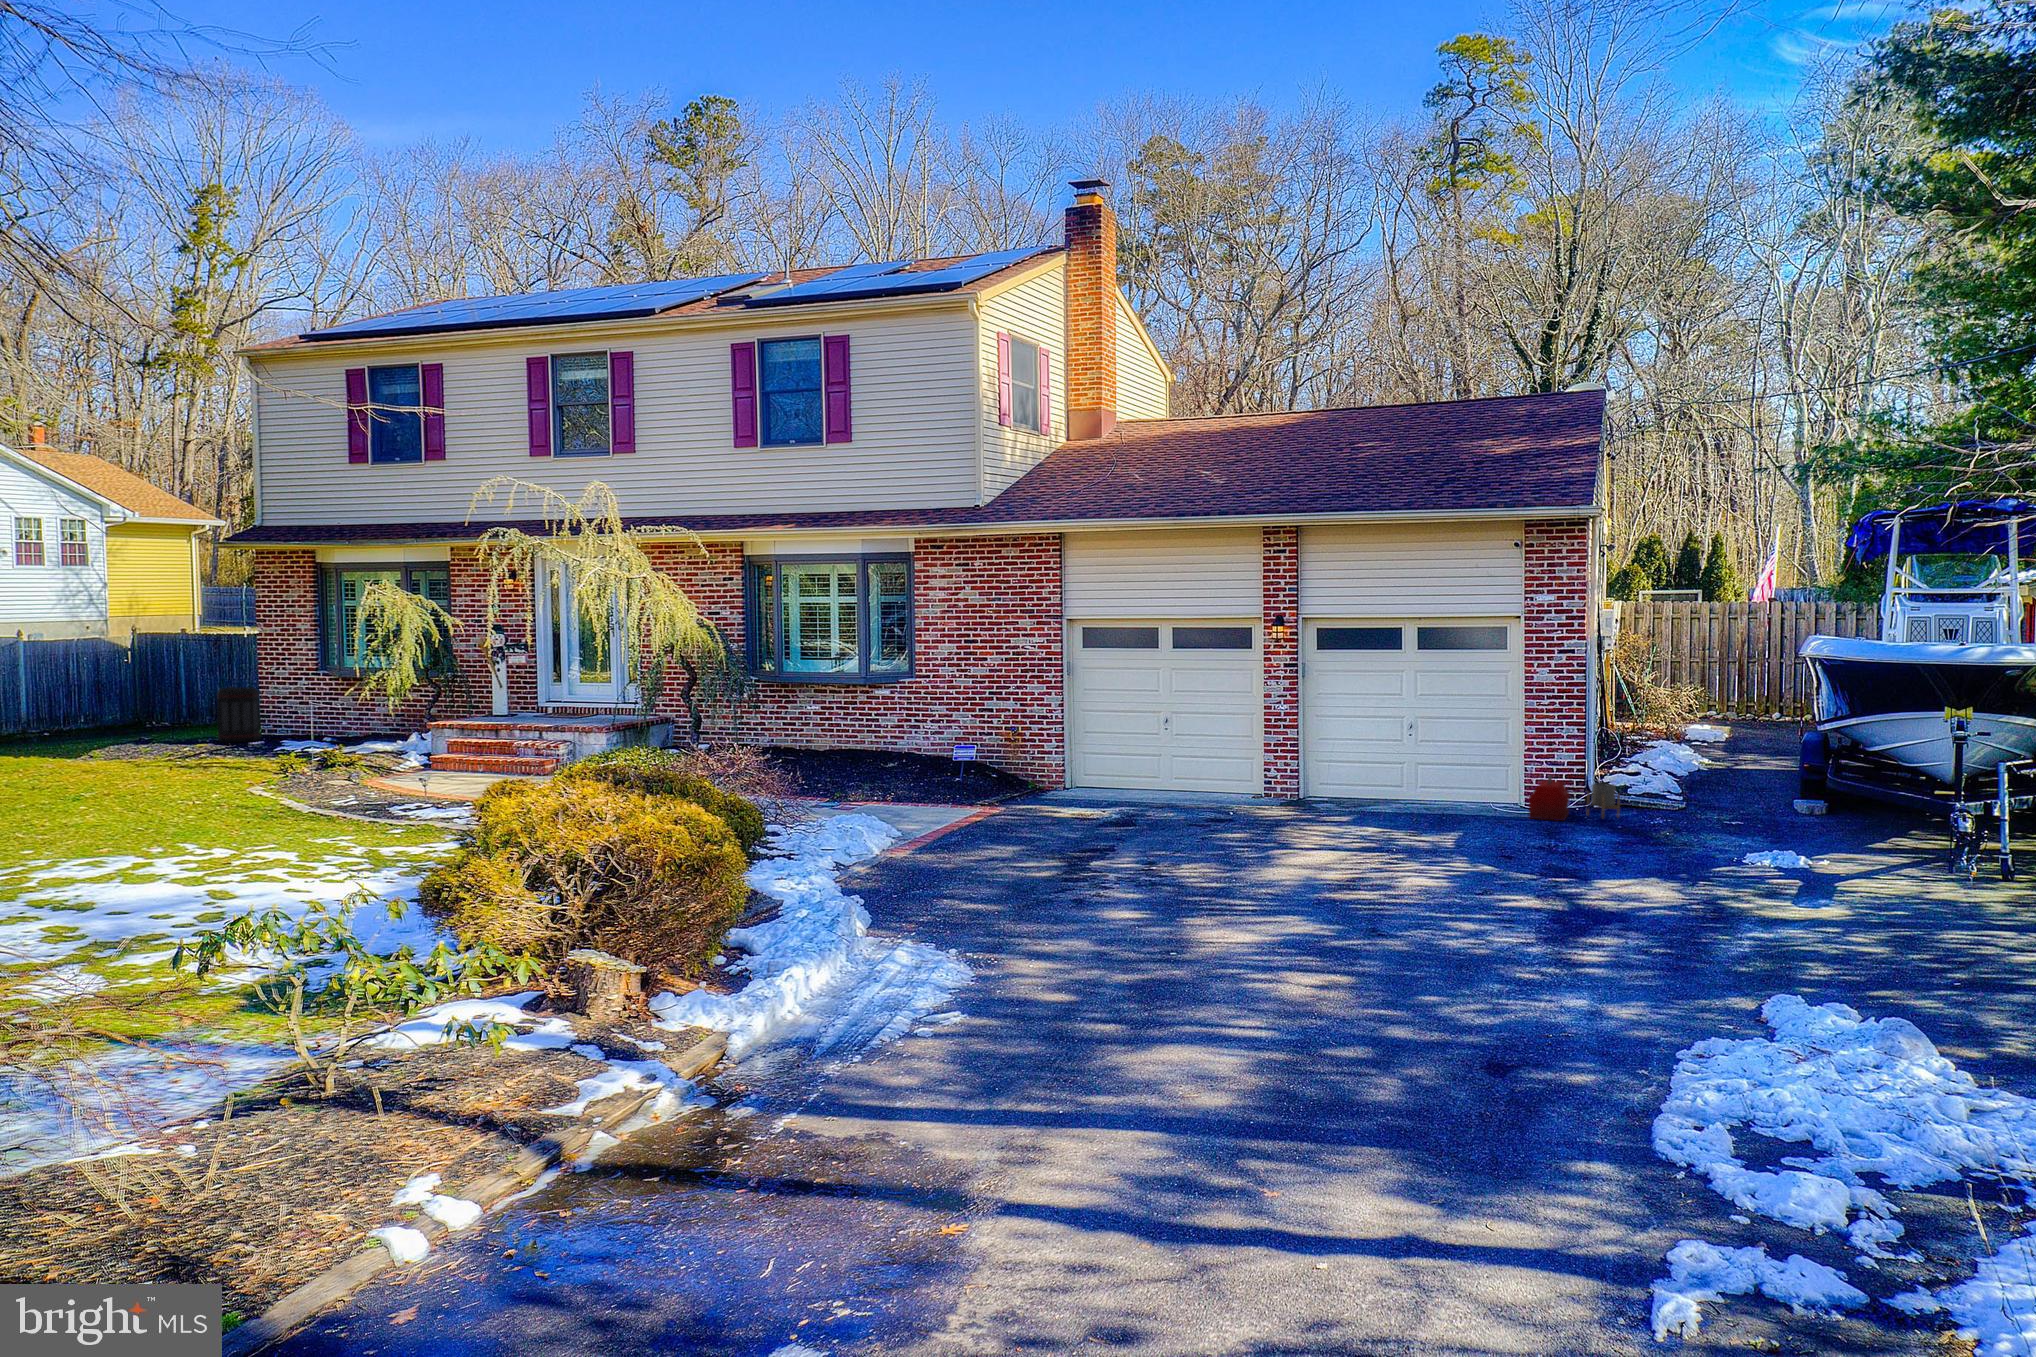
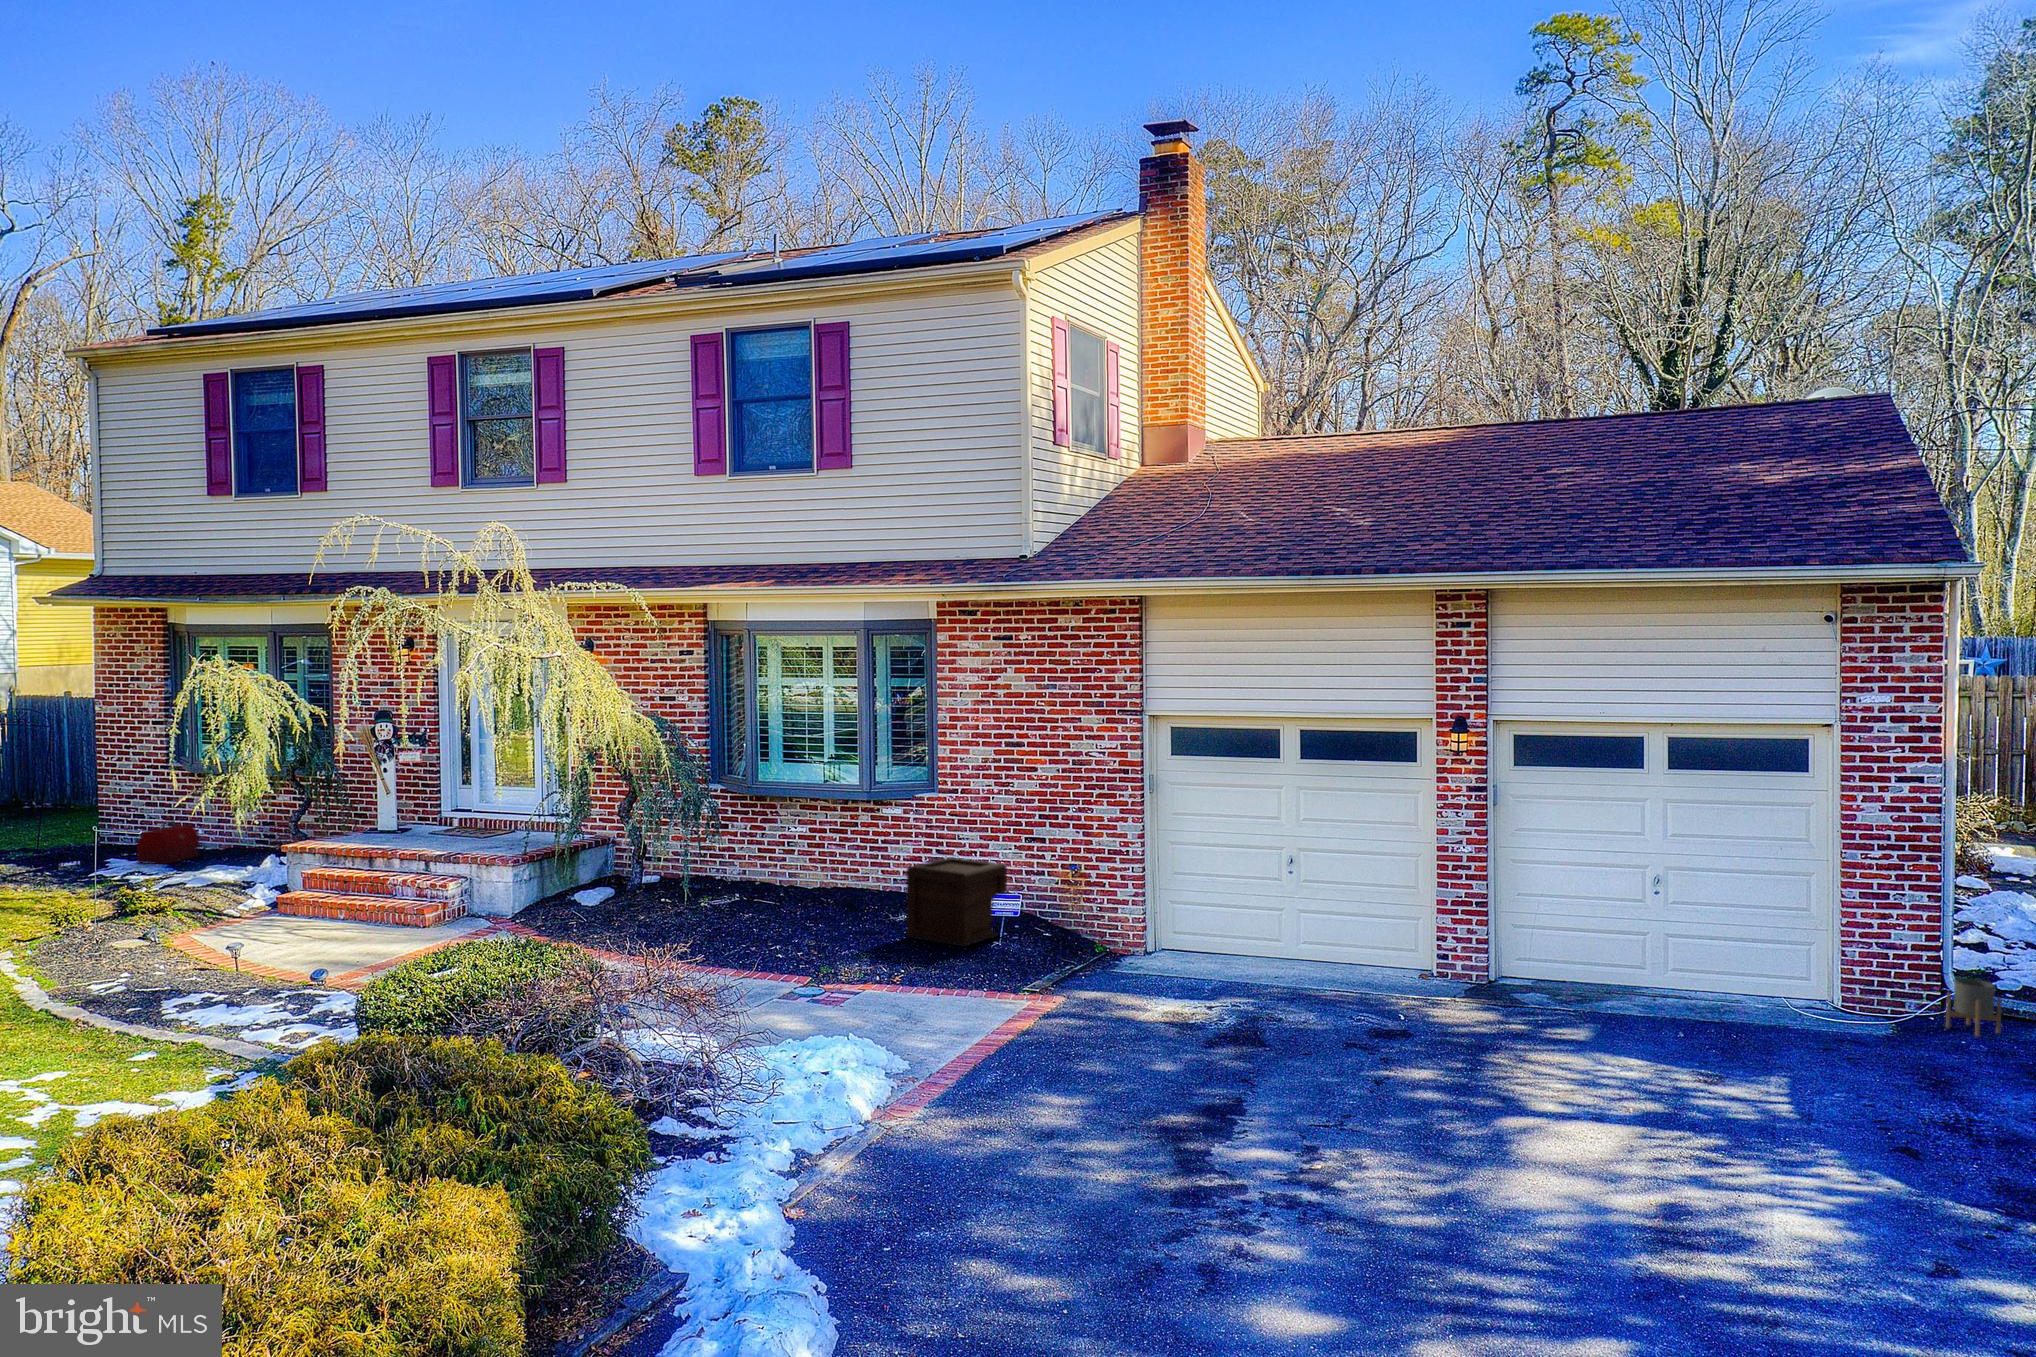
trash can: present [217,686,260,742] -> none [40,783,98,857]
wooden crate: none [894,725,966,783] -> present [906,857,1007,947]
toolbox: present [1529,775,1569,821] -> present [137,820,199,864]

